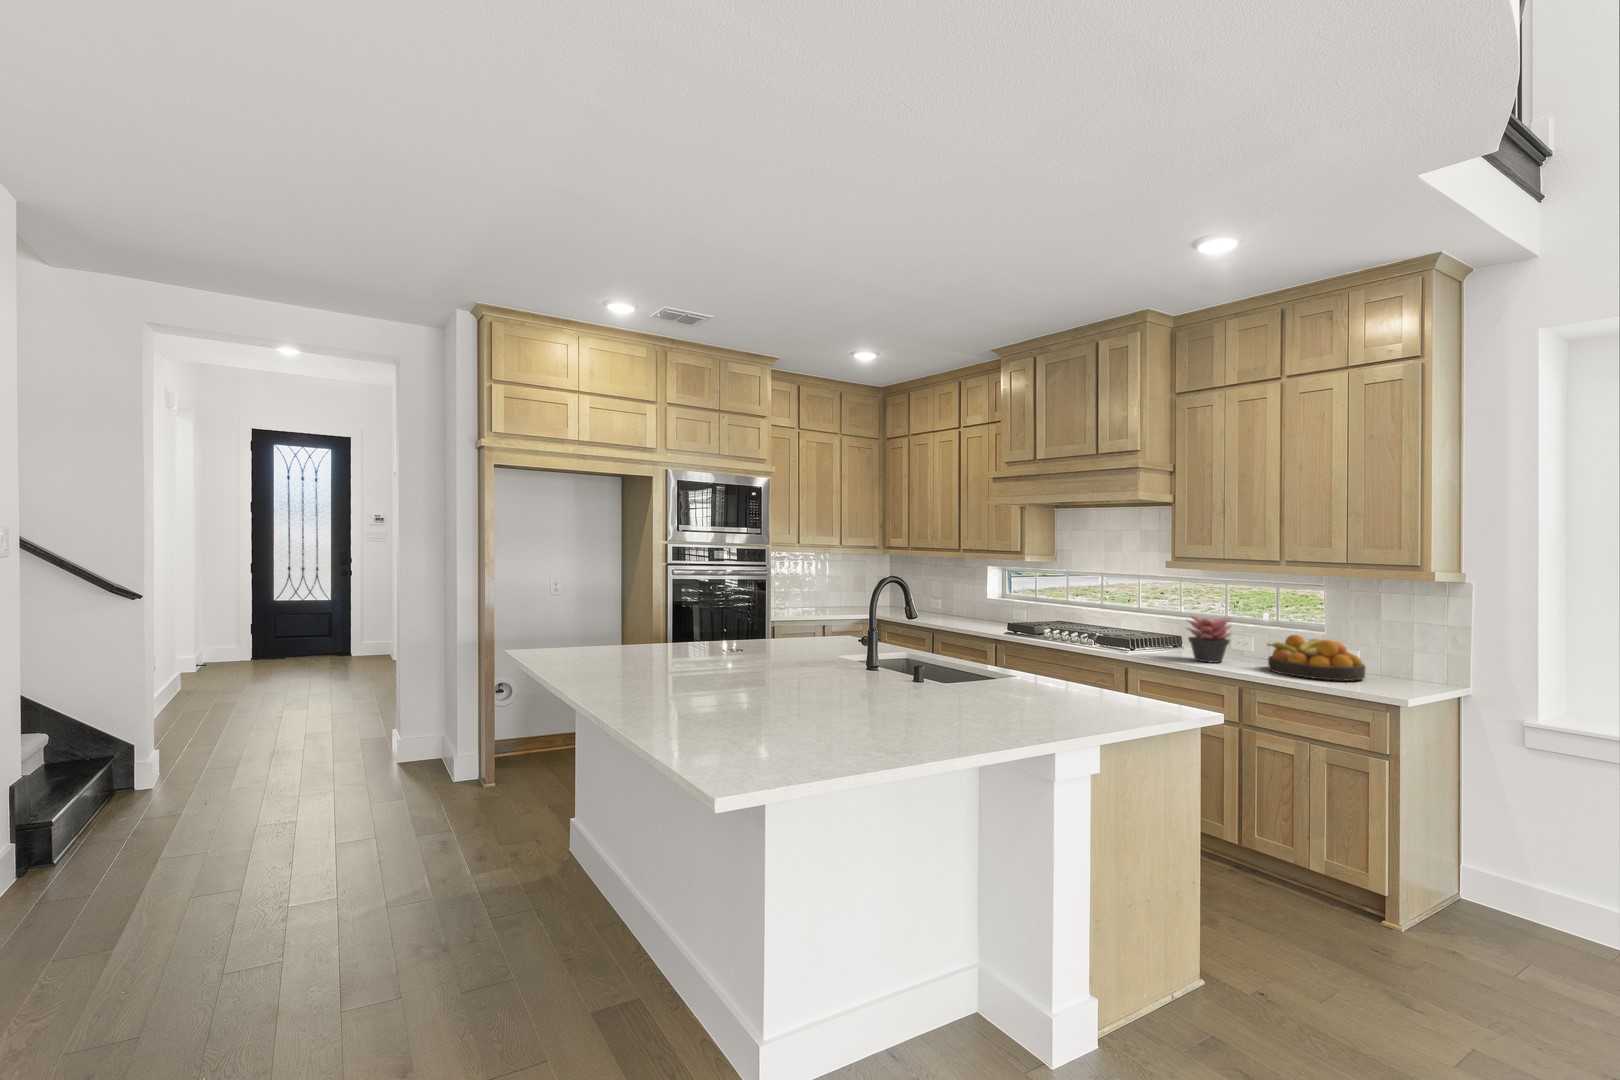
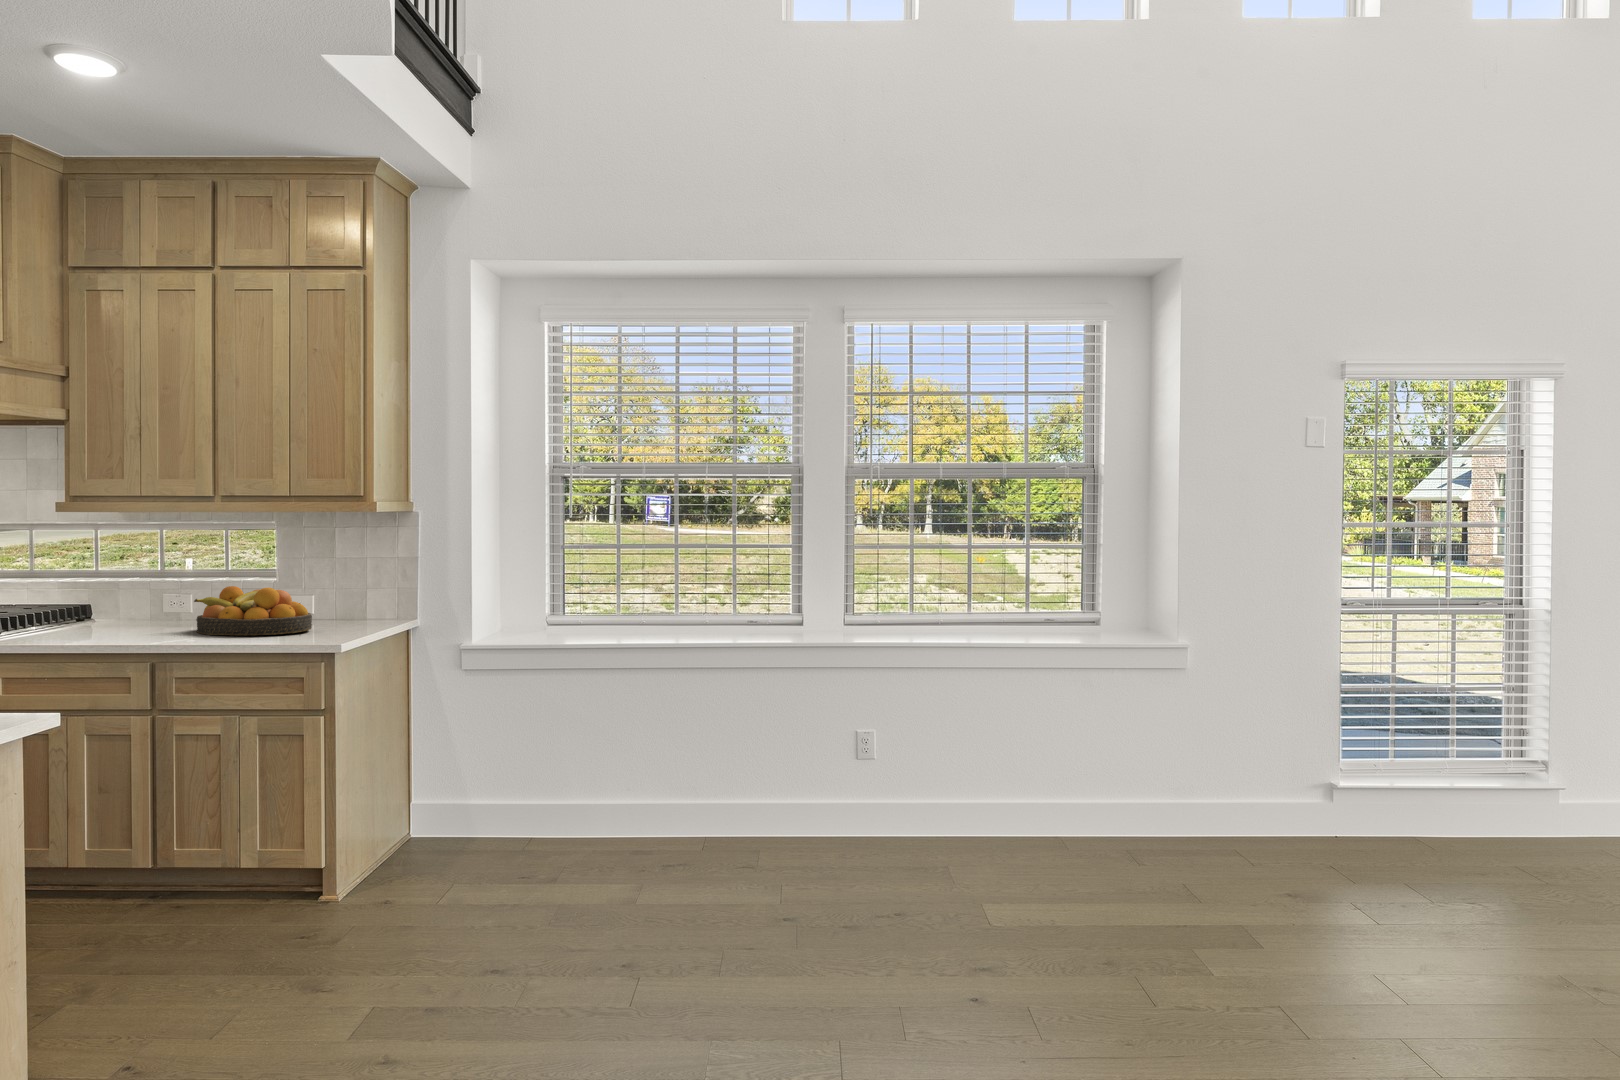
succulent plant: present [1187,616,1232,663] -> none [79,571,151,632]

